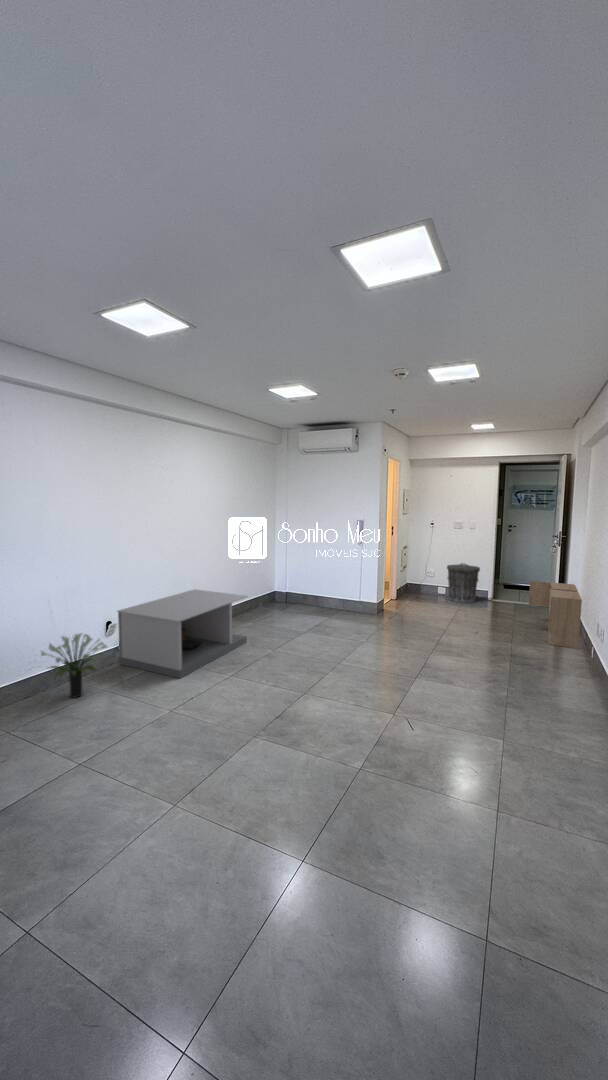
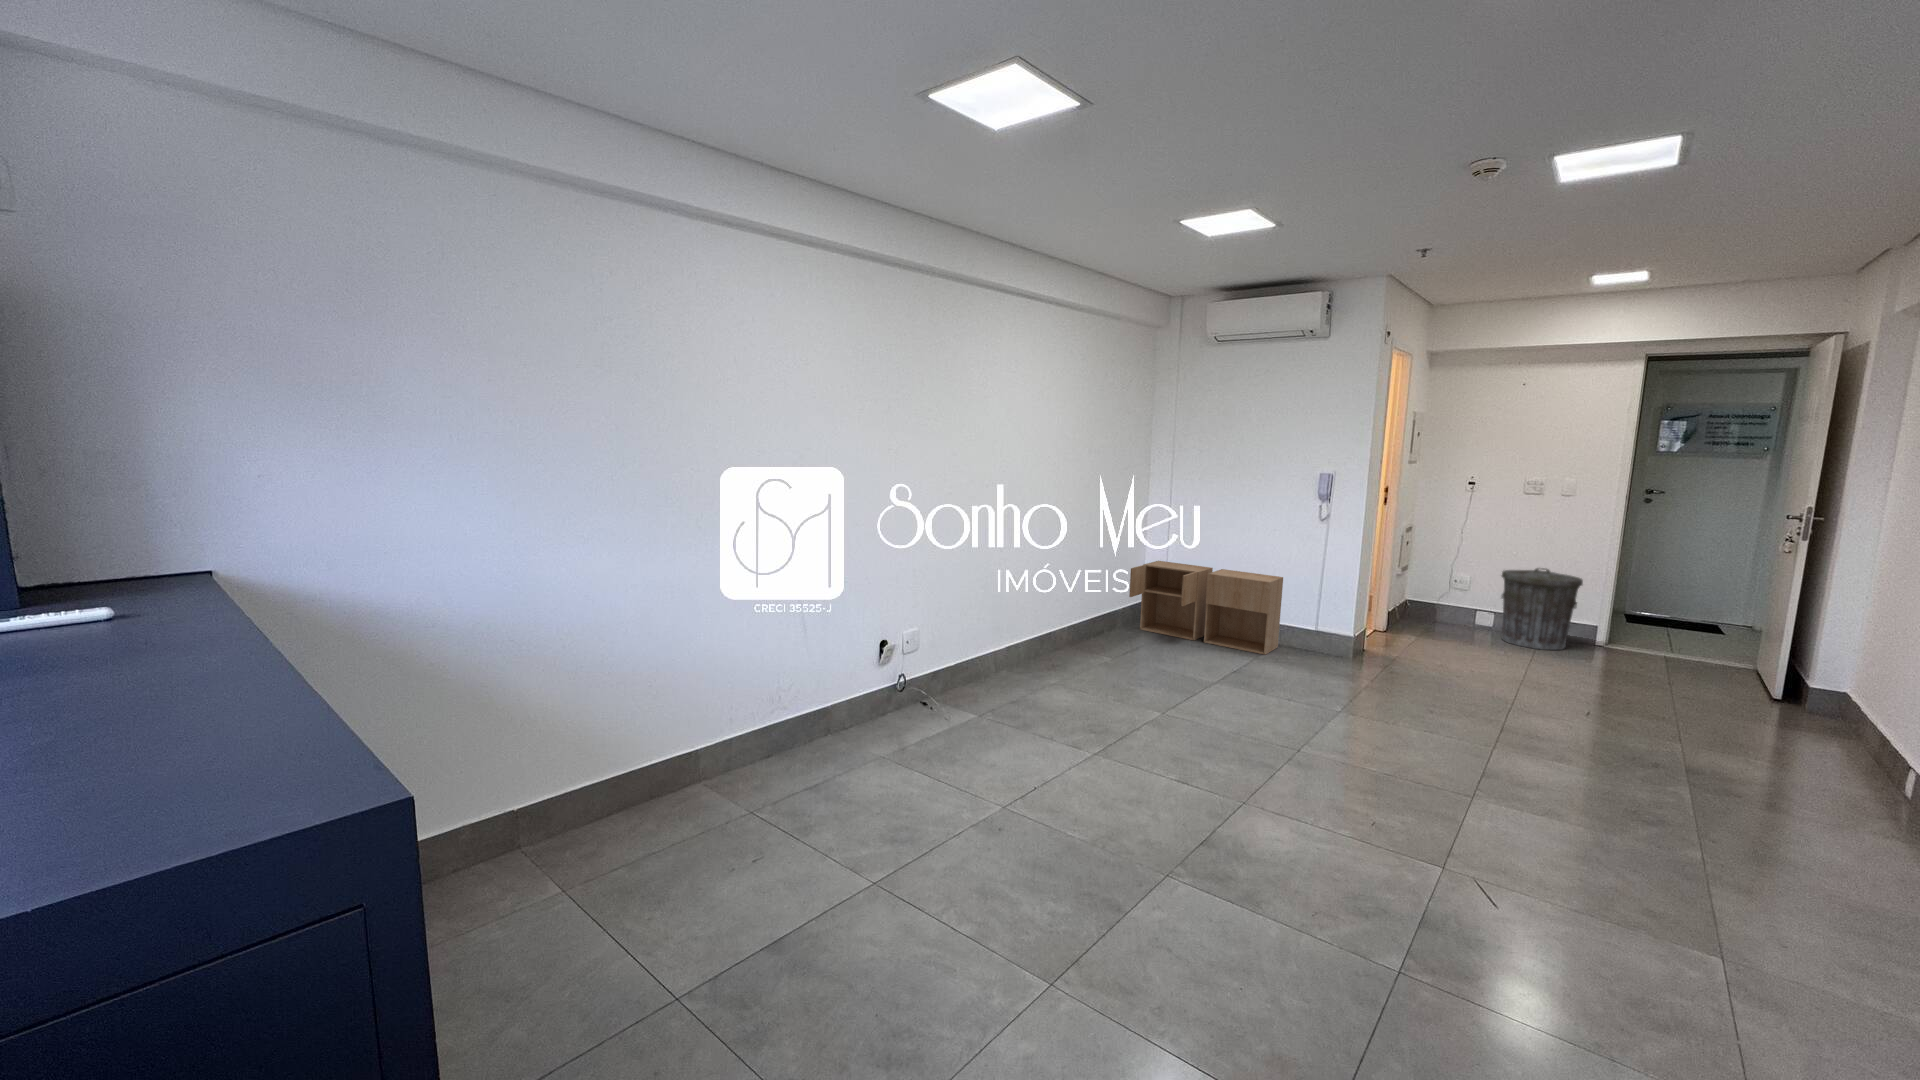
storage cabinet: present [529,581,582,649] -> present [1129,561,1283,655]
coffee table: present [117,589,248,678] -> none [900,592,1115,748]
potted plant: present [41,633,107,698] -> none [797,657,897,763]

